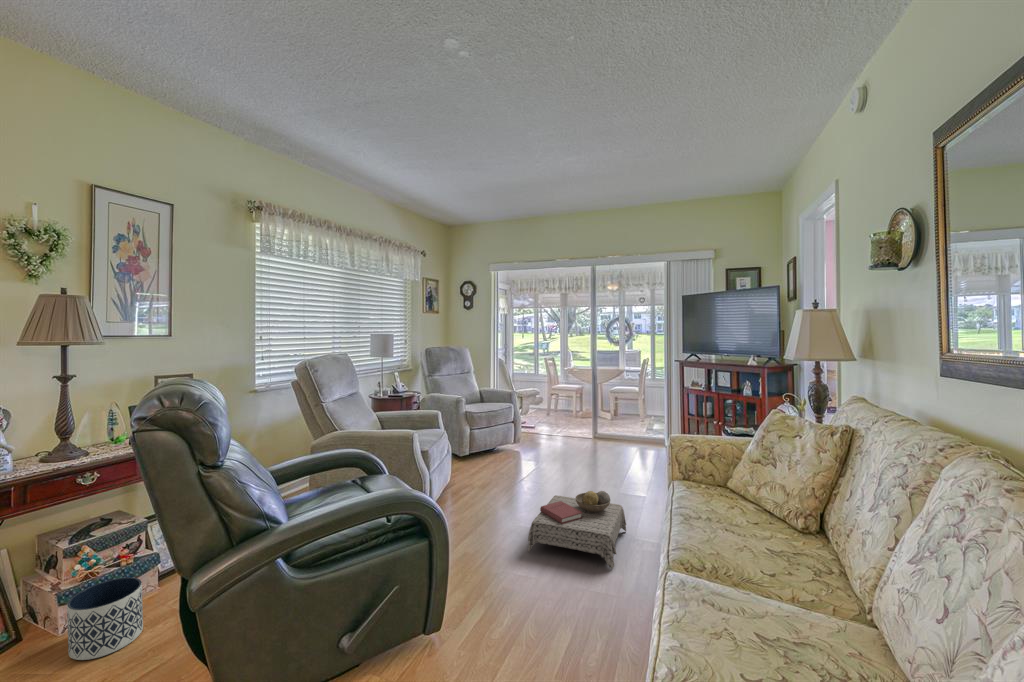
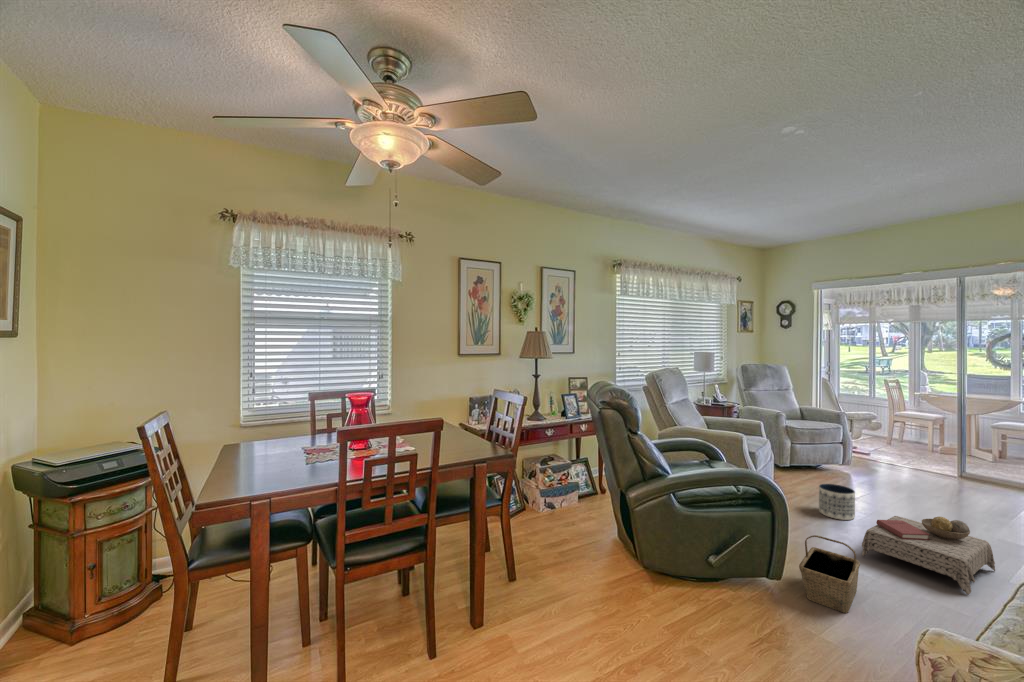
basket: none [462,555,526,651] -> present [799,535,860,613]
planter: present [67,577,143,660] -> present [819,484,855,520]

